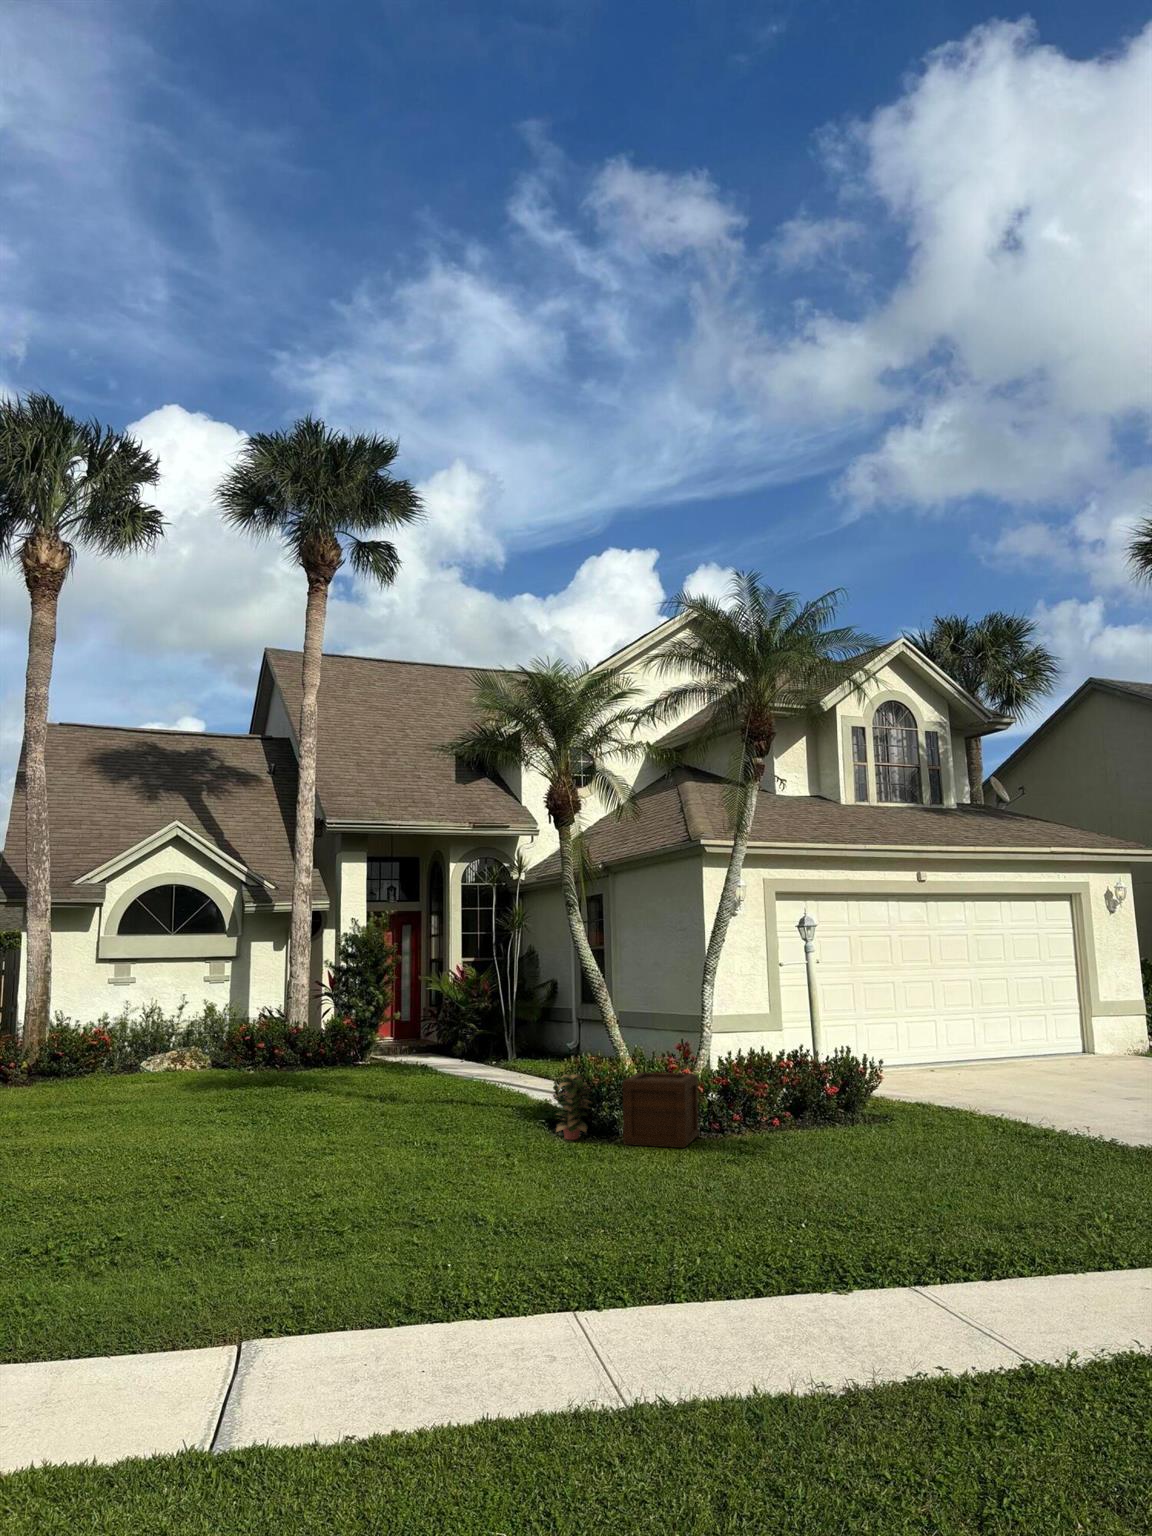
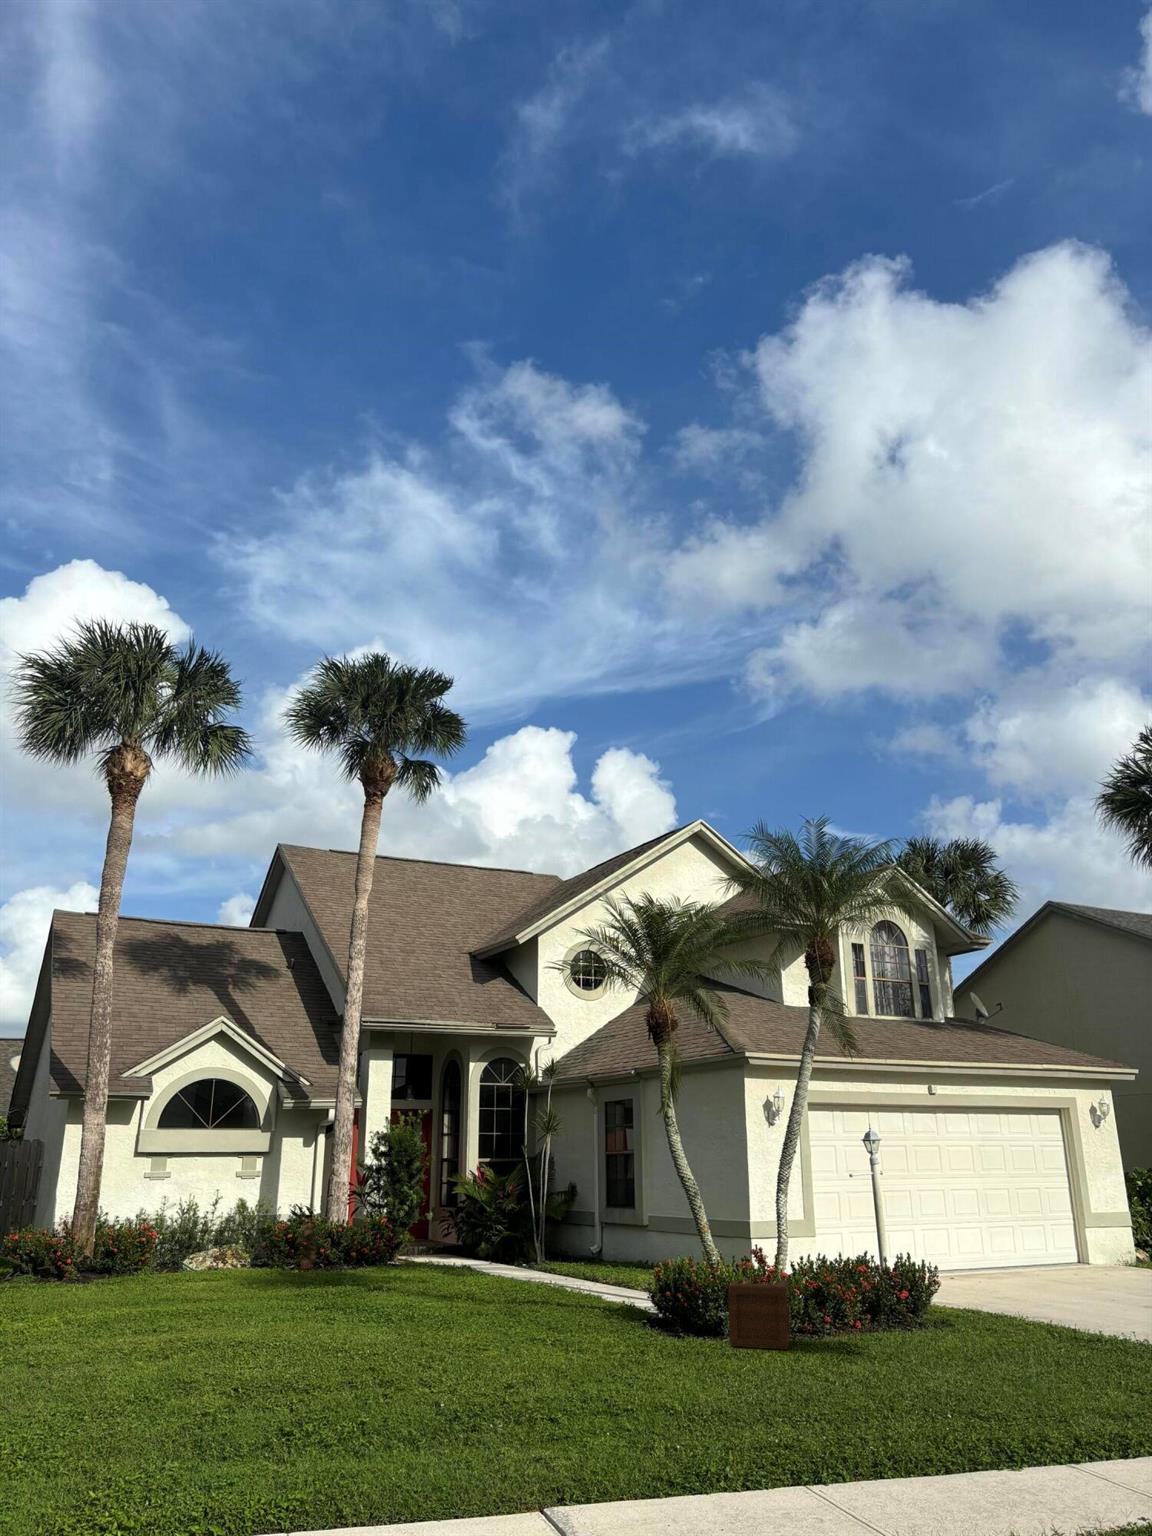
decorative plant: present [555,1075,591,1140] -> present [295,1225,319,1269]

